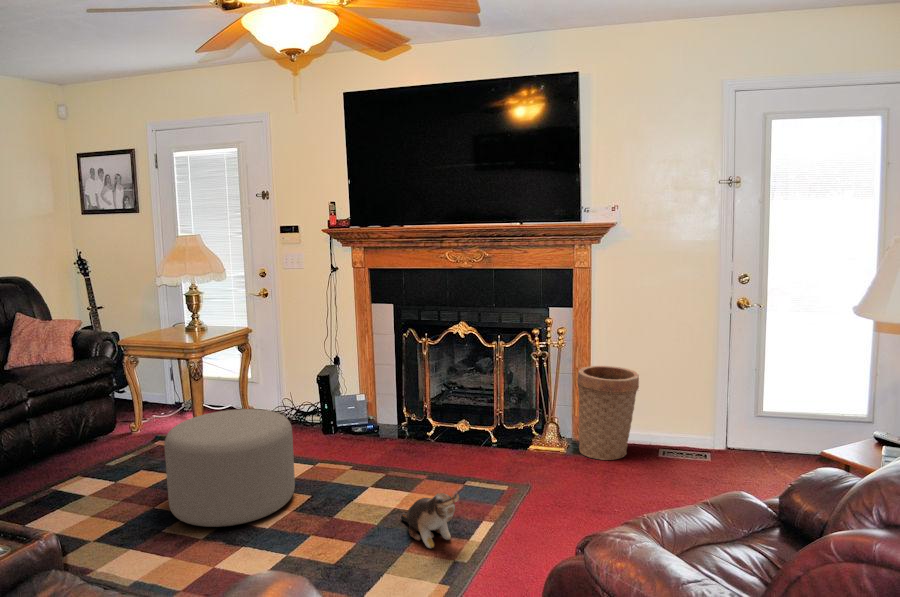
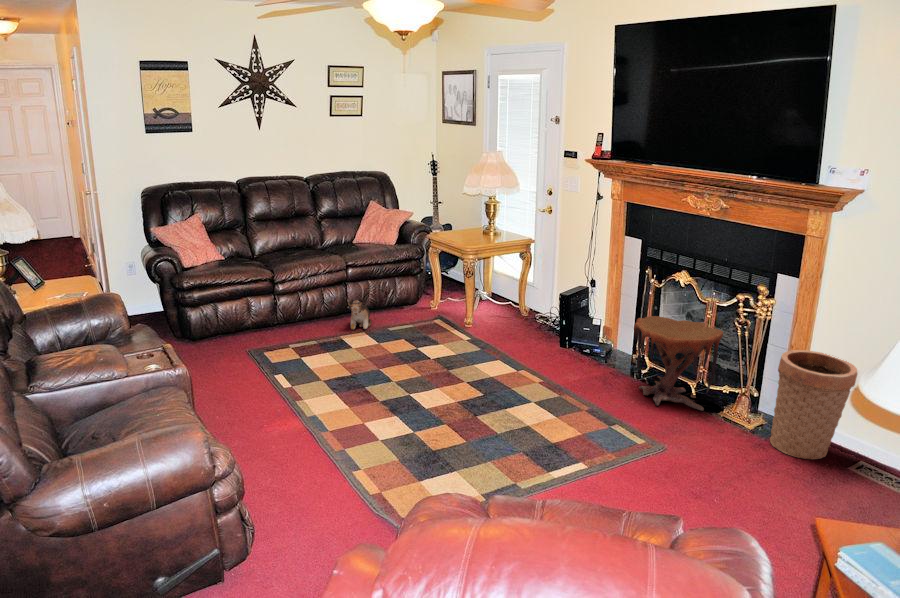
side table: none [429,366,514,456] -> present [634,316,723,411]
ottoman: present [164,409,295,527] -> none [390,305,486,393]
plush toy: present [401,493,459,548] -> present [349,300,372,330]

